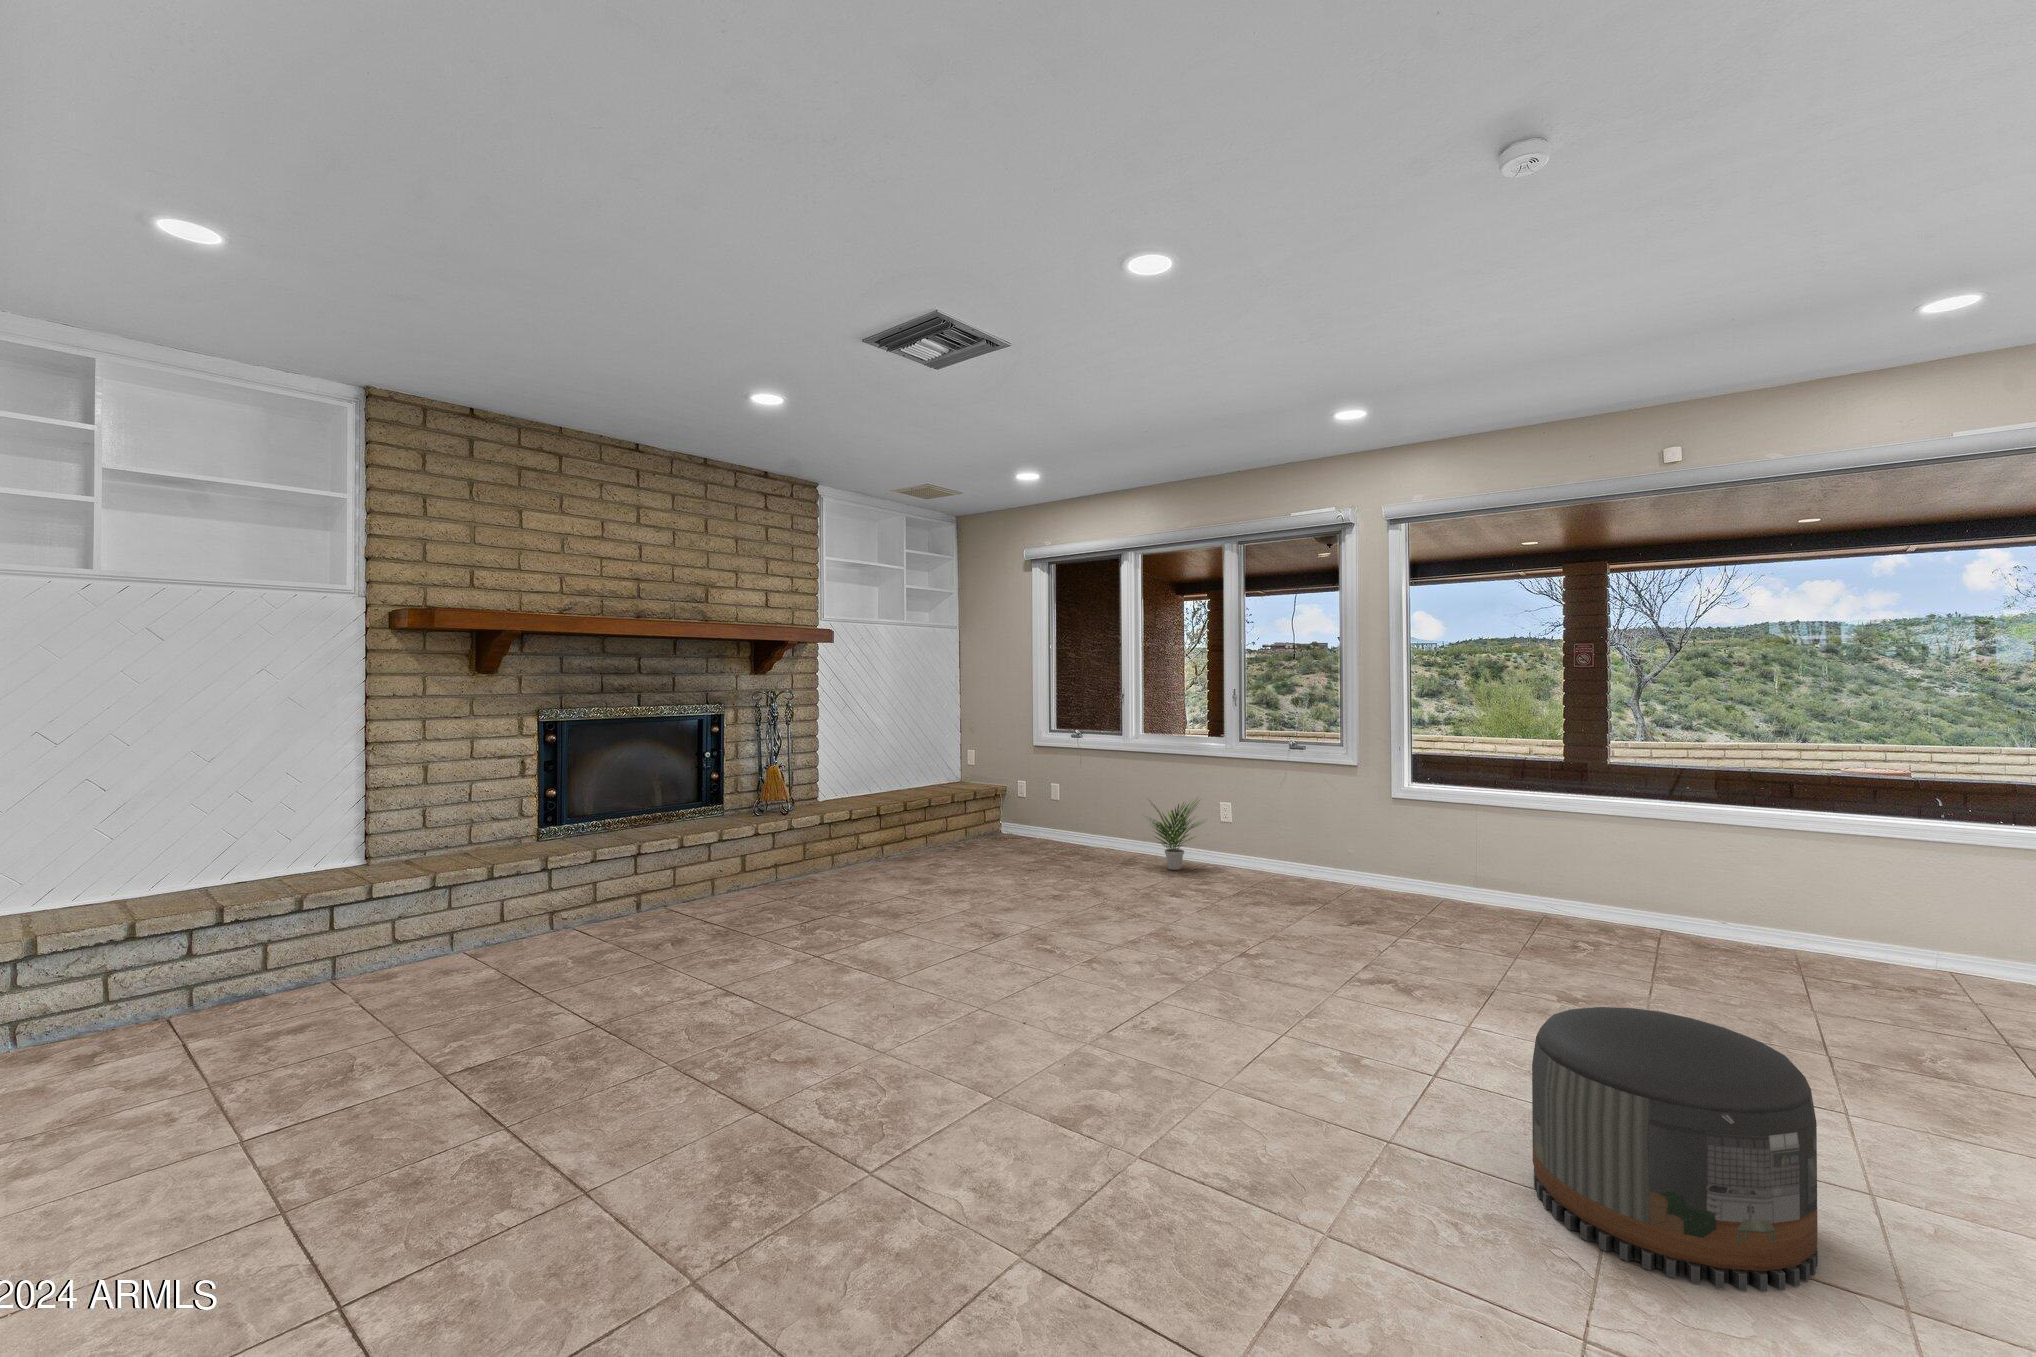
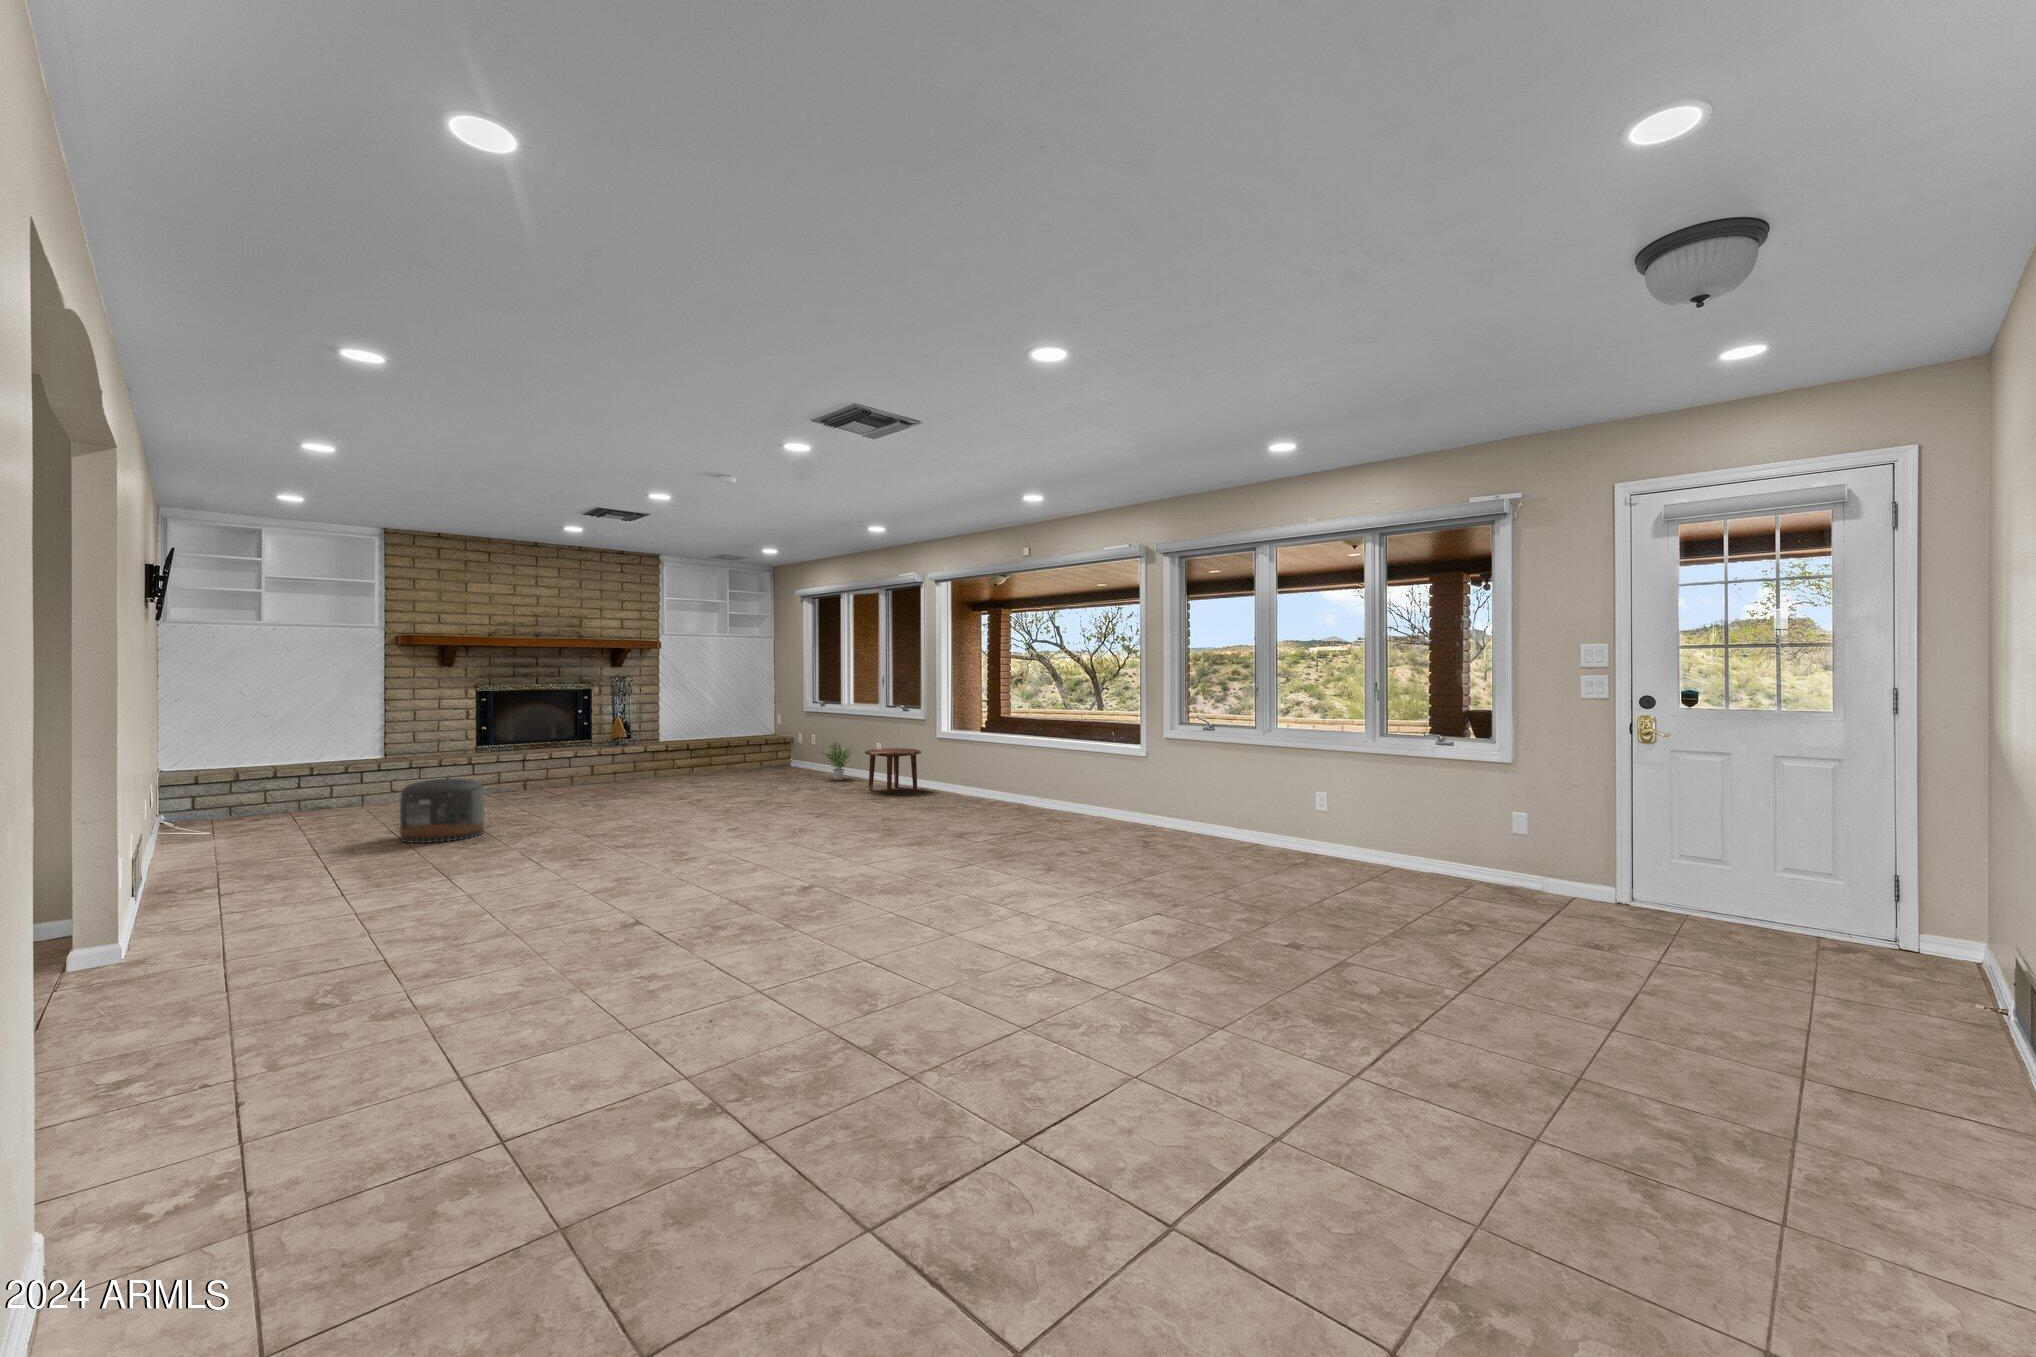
side table: none [1291,817,1399,908] -> present [865,748,921,793]
pouf: present [1532,1007,1818,1292] -> present [400,778,484,843]

